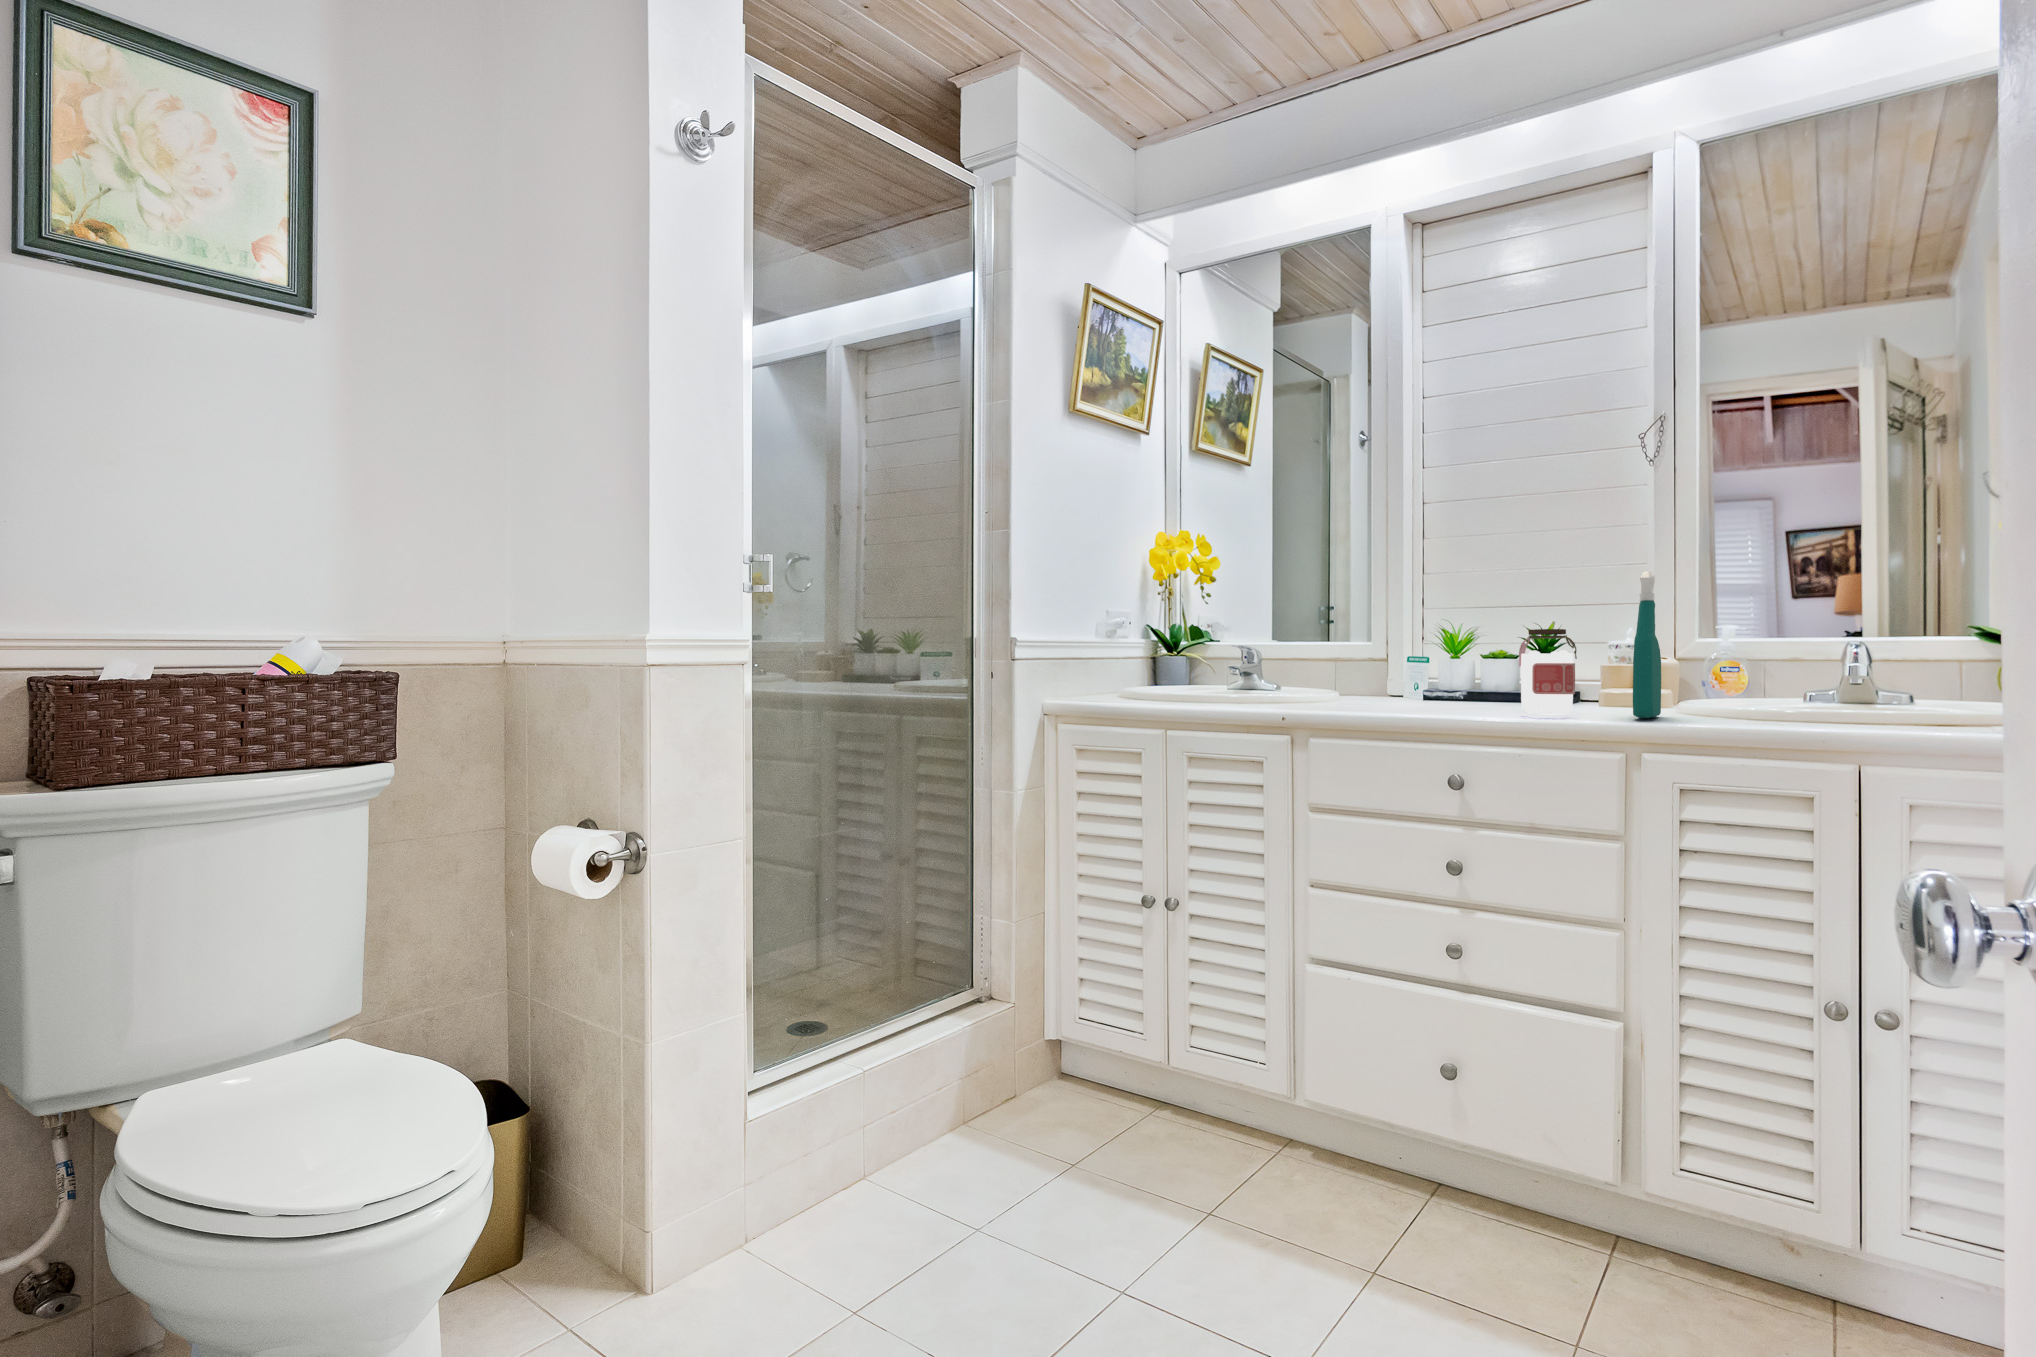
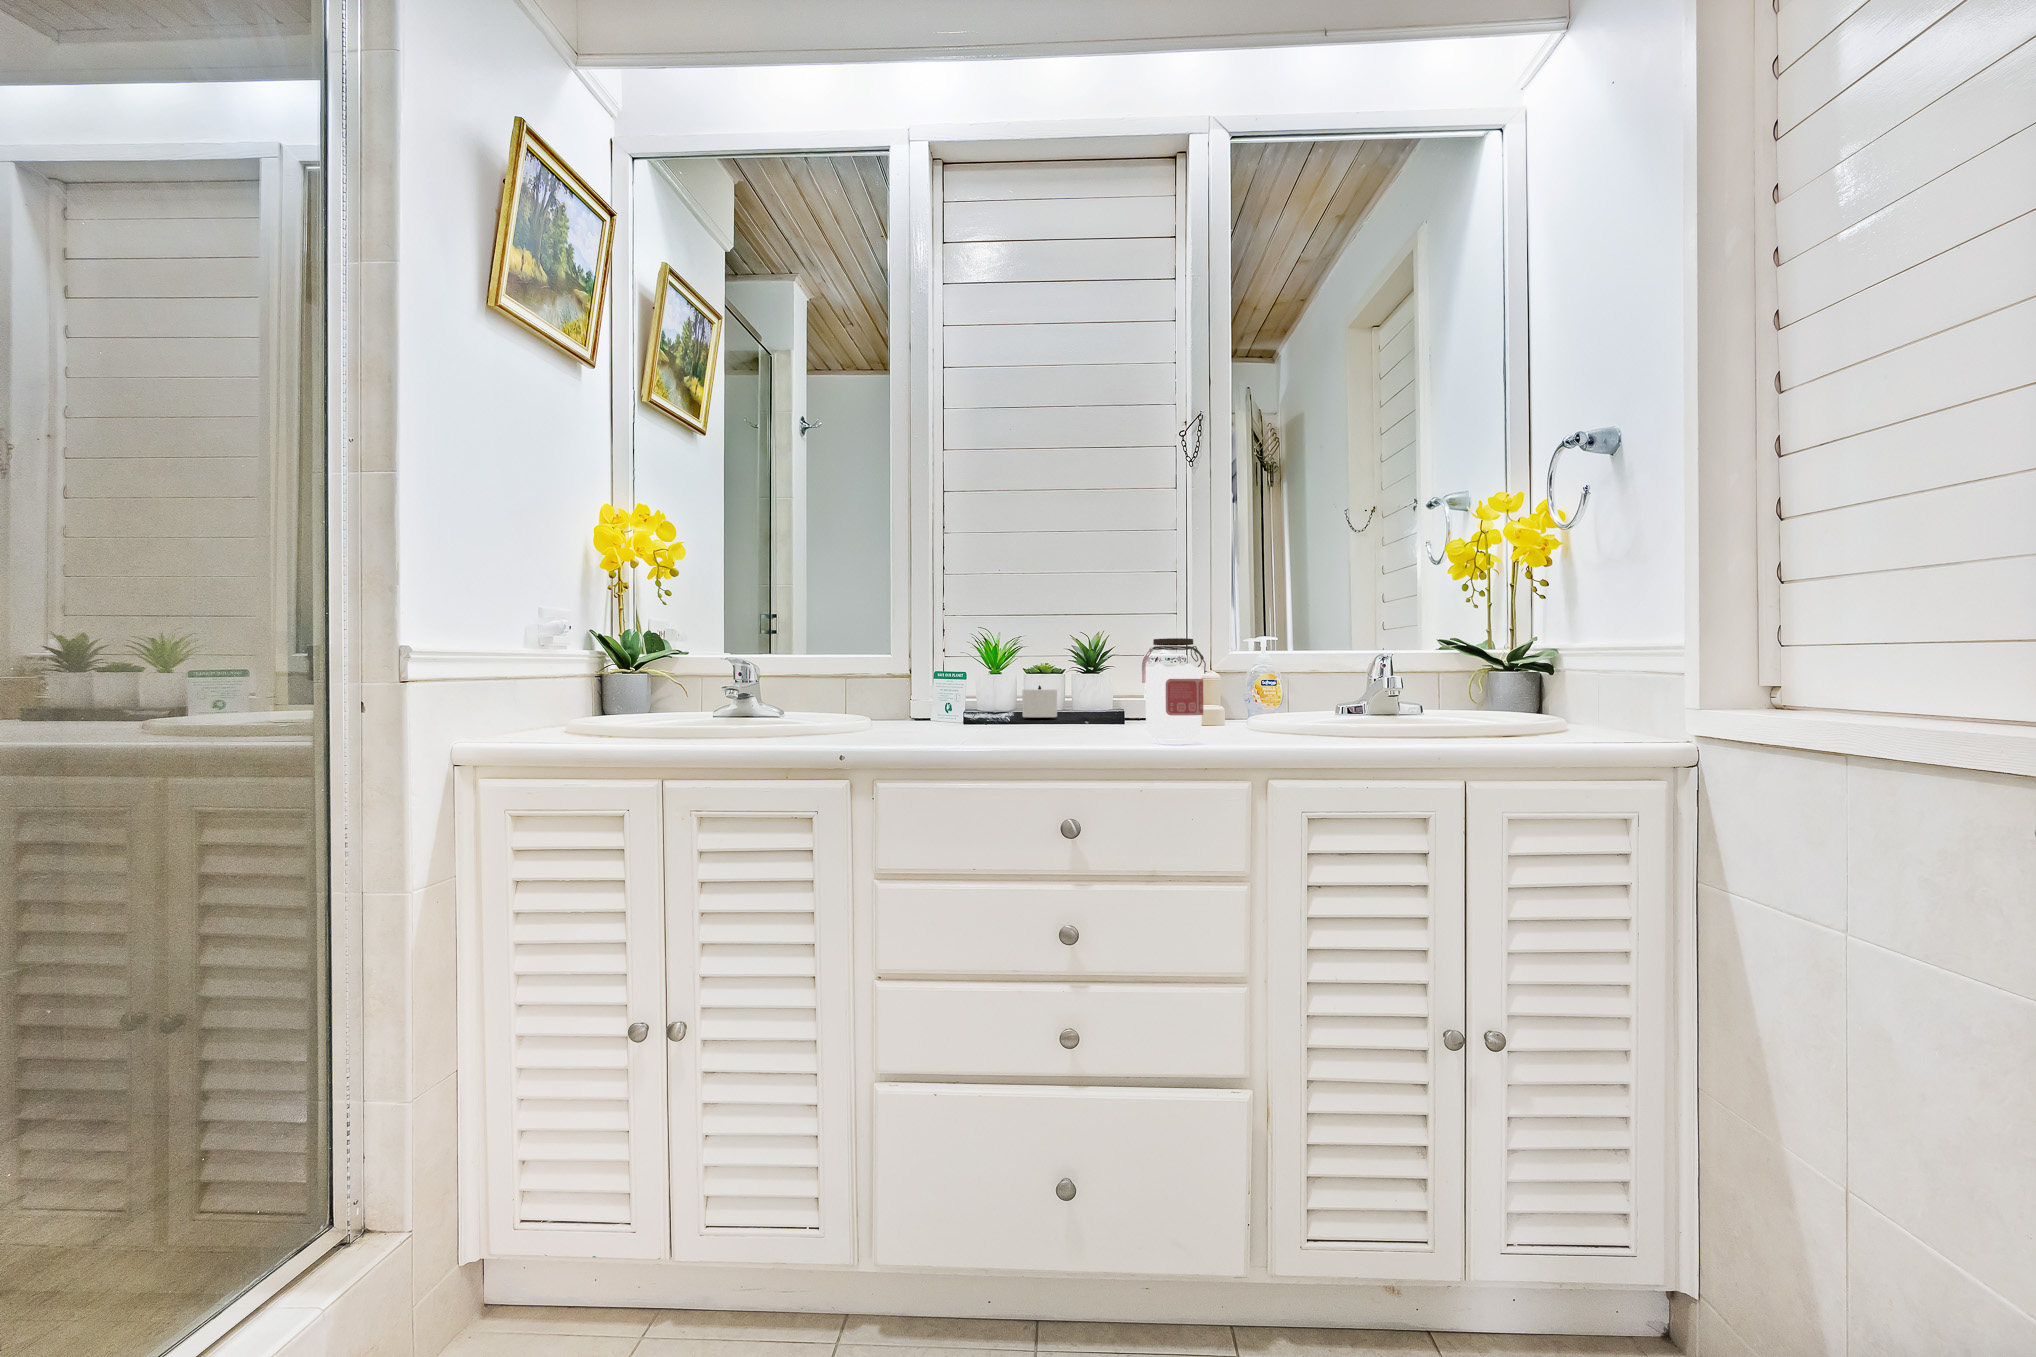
spray bottle: present [1633,571,1661,718] -> none [1262,575,1290,741]
candle: none [1473,667,1519,695] -> present [1022,685,1057,718]

